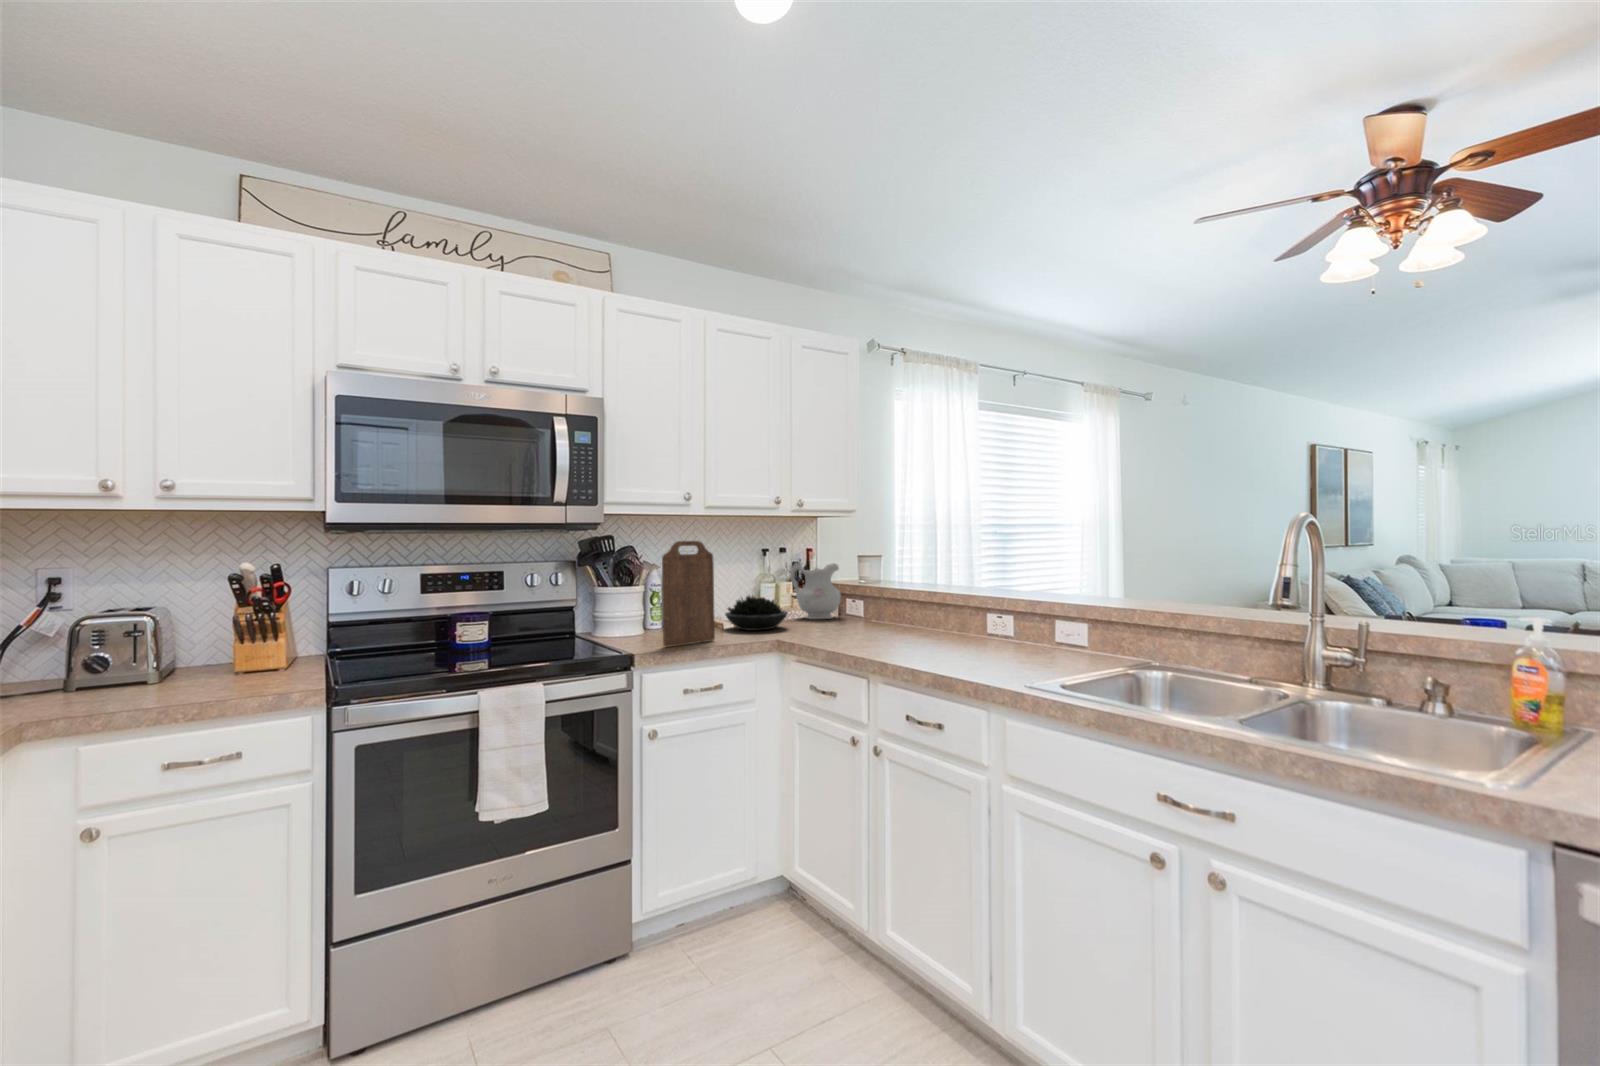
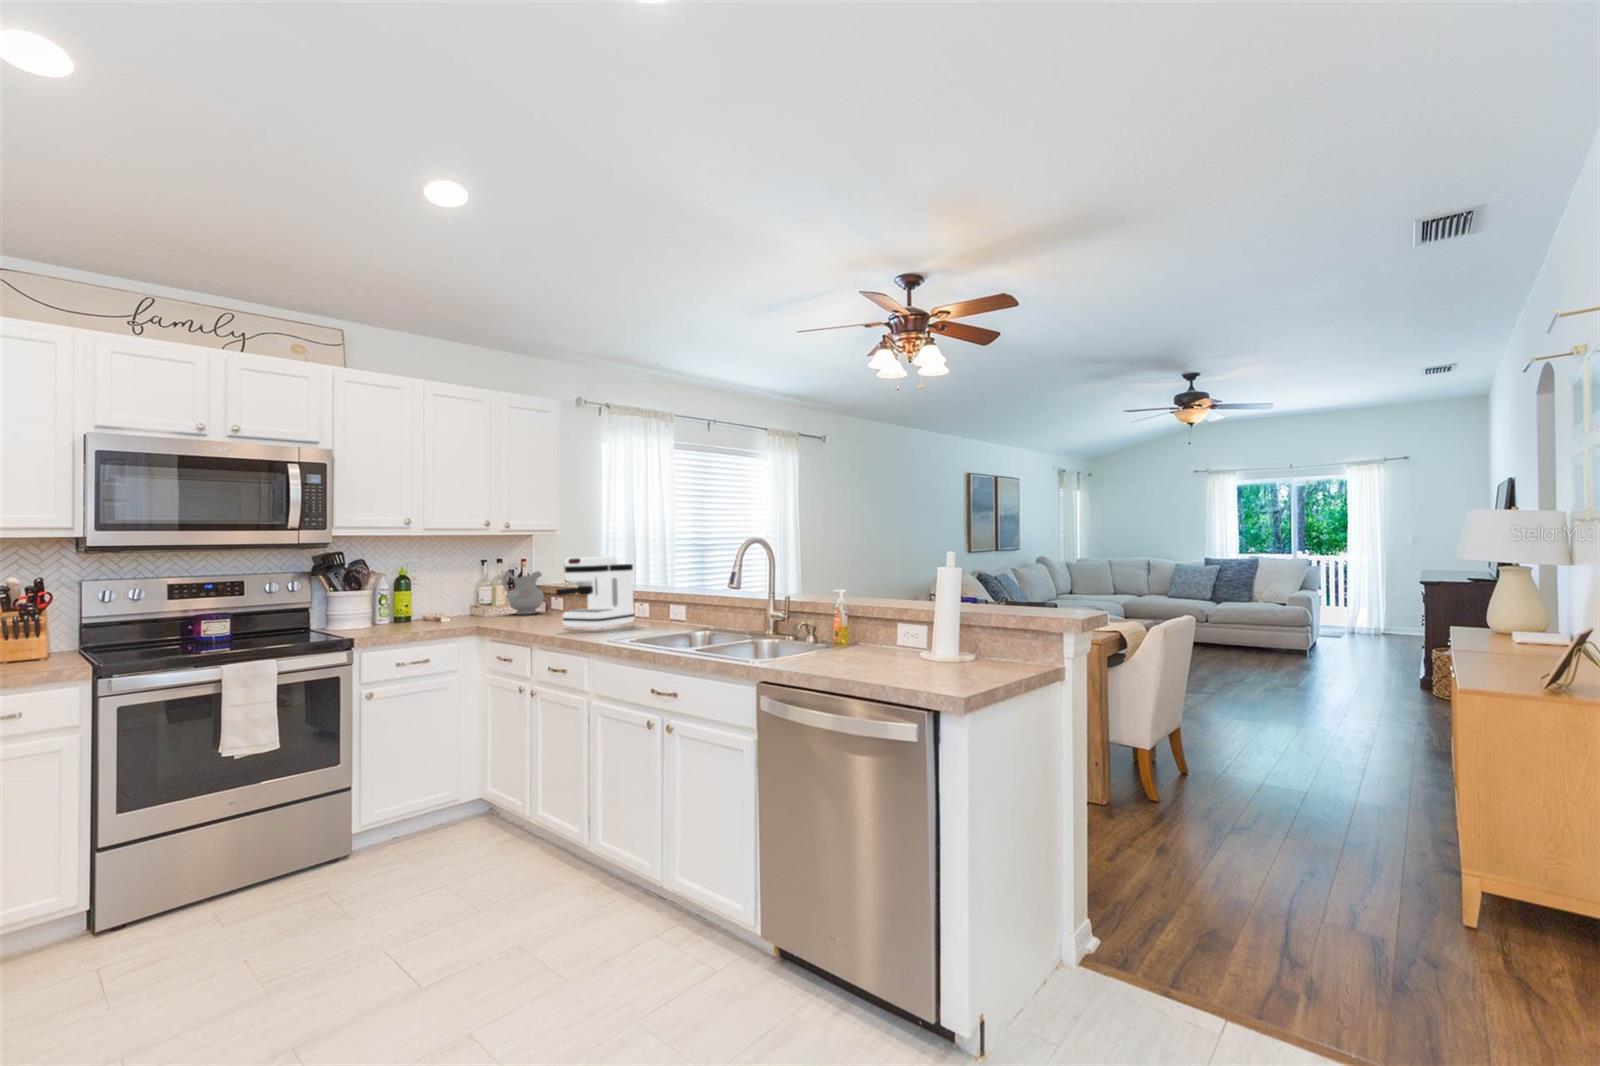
cutting board: present [662,541,715,647] -> none [379,555,426,634]
coffee maker: none [901,546,1005,655] -> present [556,556,634,629]
succulent plant: present [725,596,788,630] -> none [440,596,493,623]

